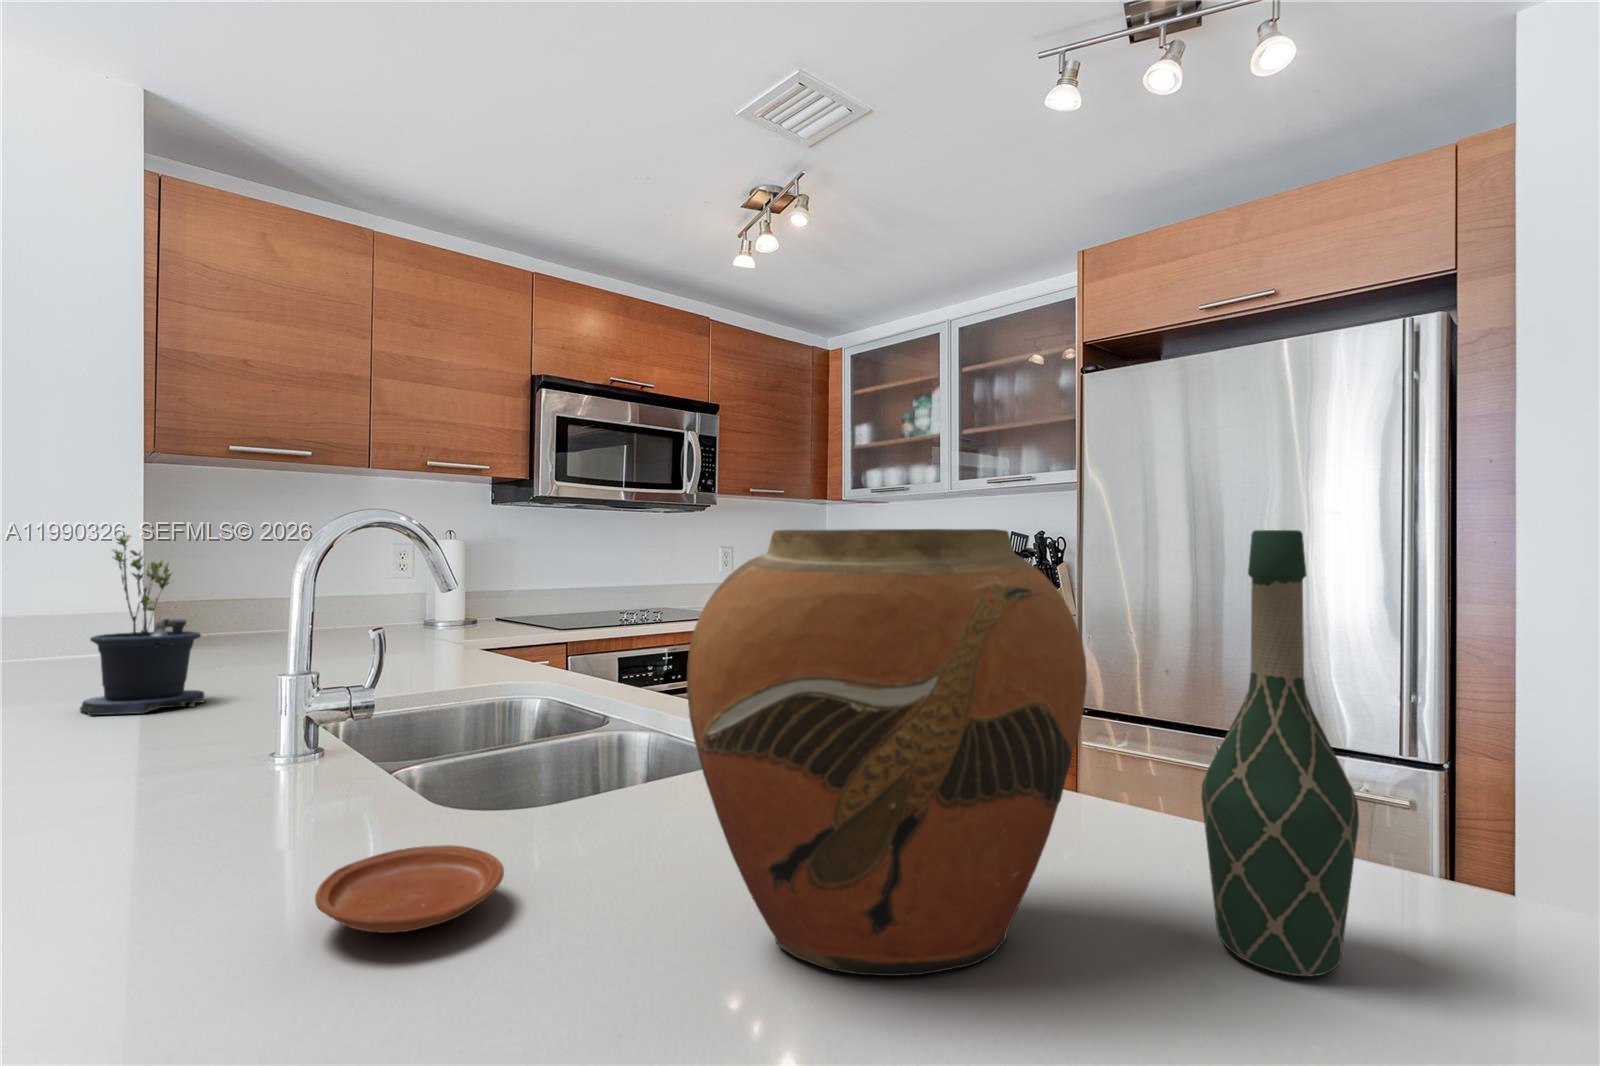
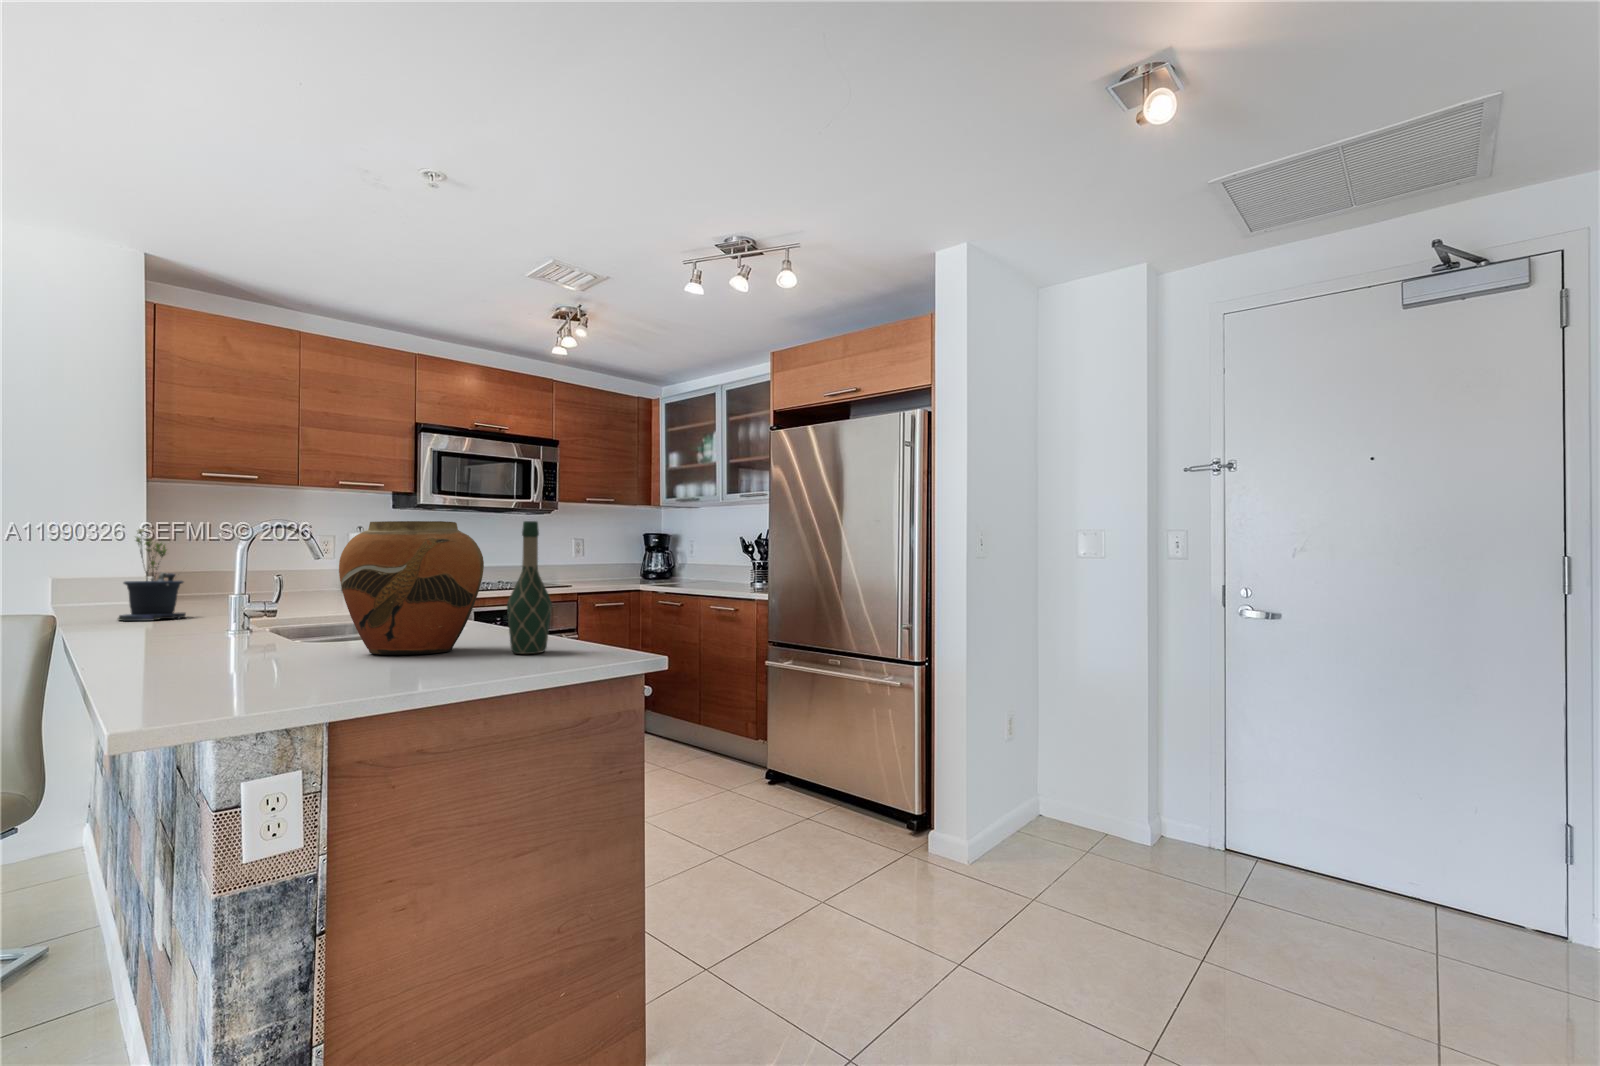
plate: present [315,845,504,933] -> none [218,635,289,653]

